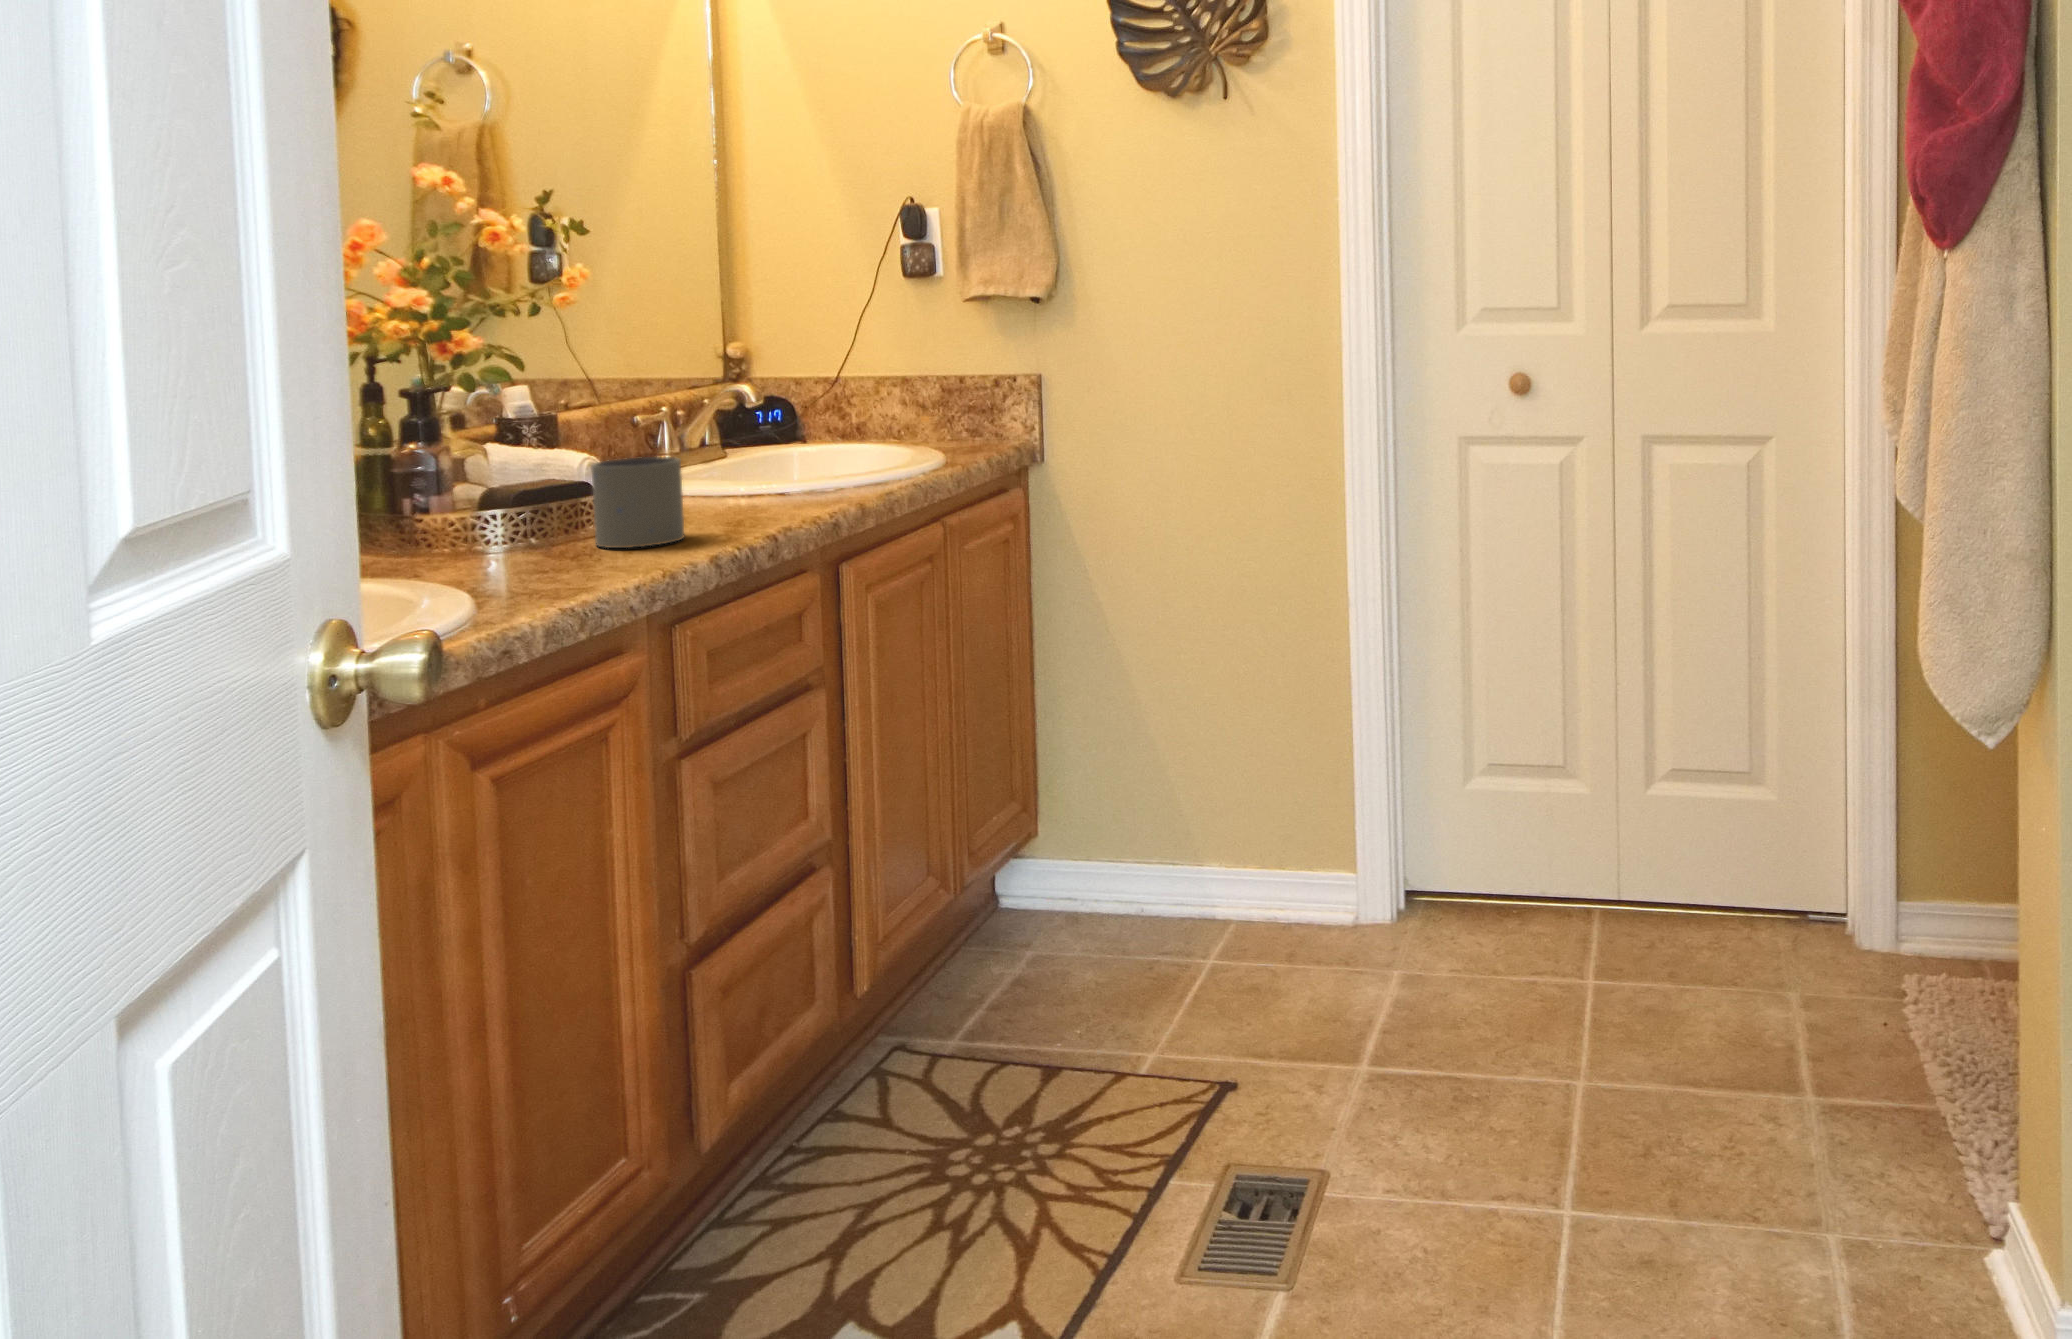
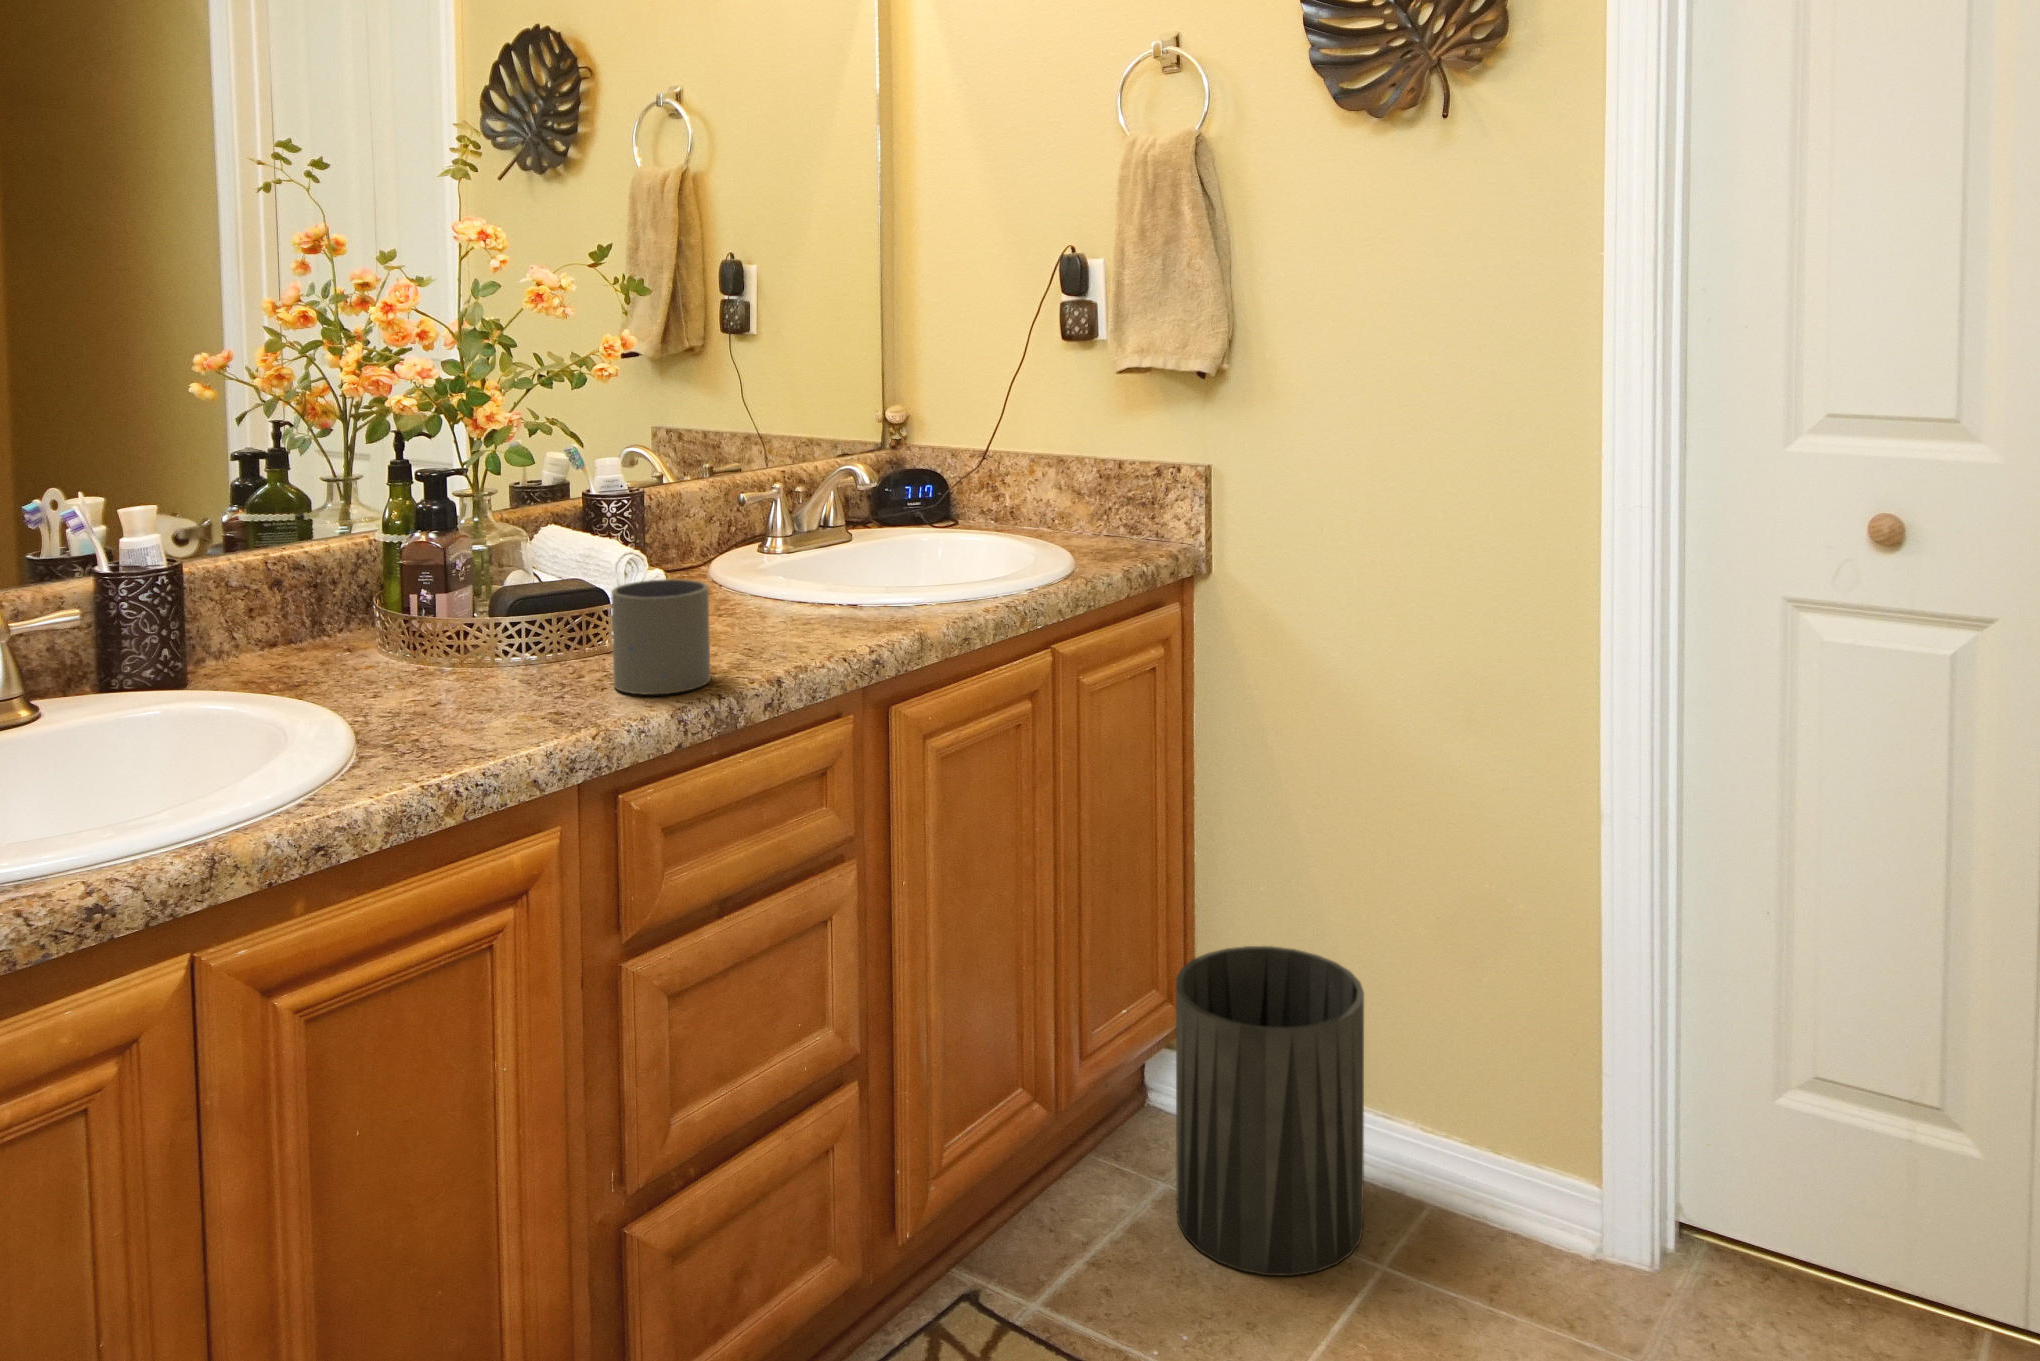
trash can: none [1039,748,1192,985] -> present [1176,946,1364,1276]

